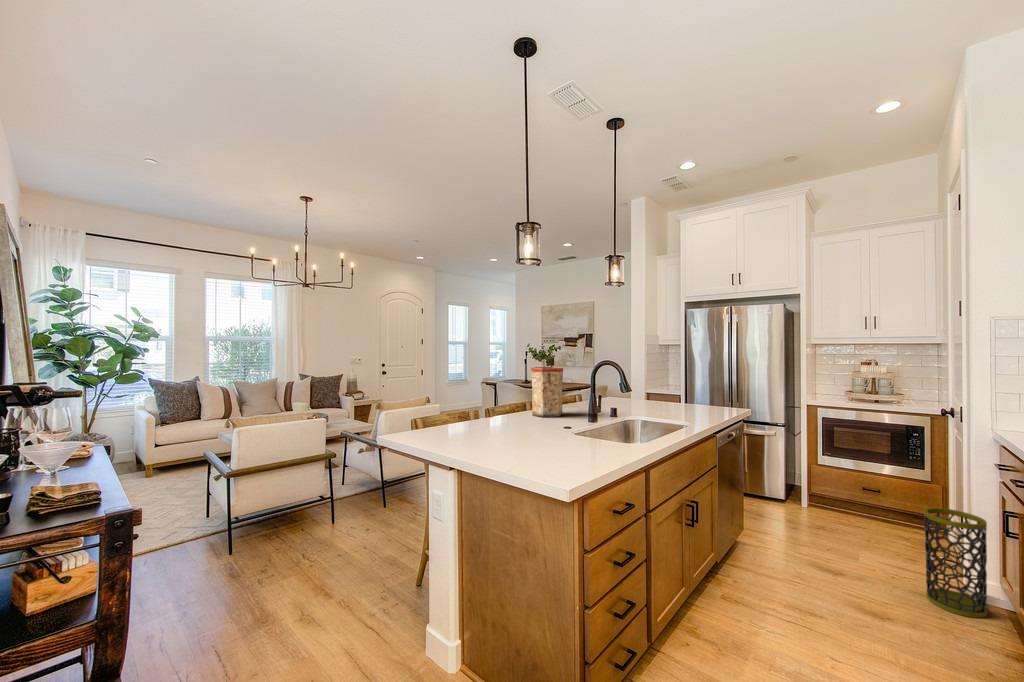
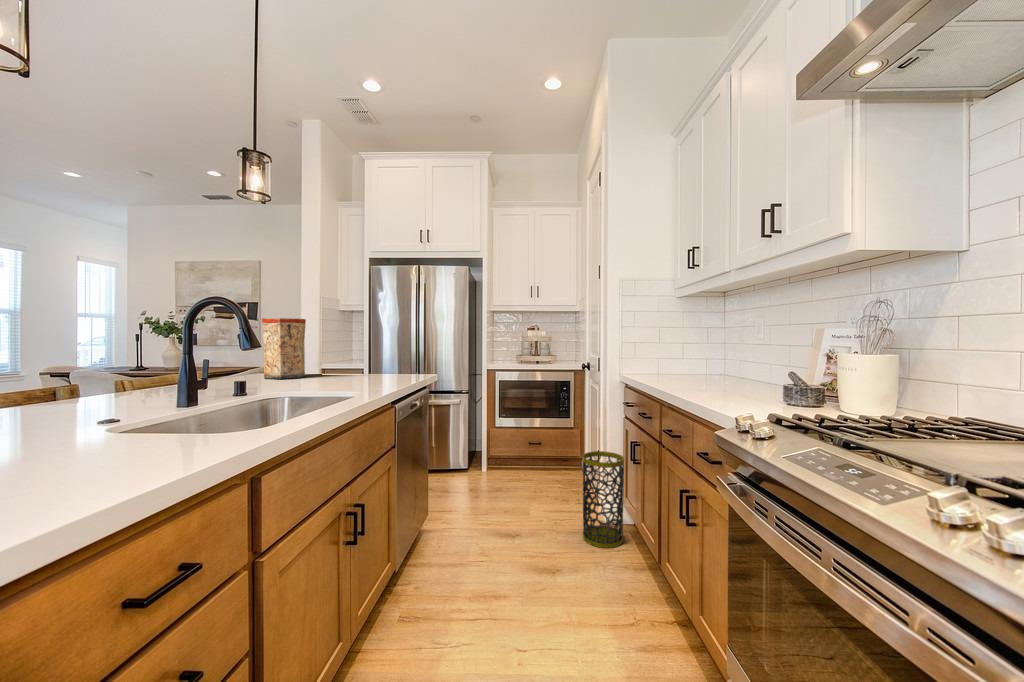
vase: present [531,367,563,417] -> present [262,318,306,379]

